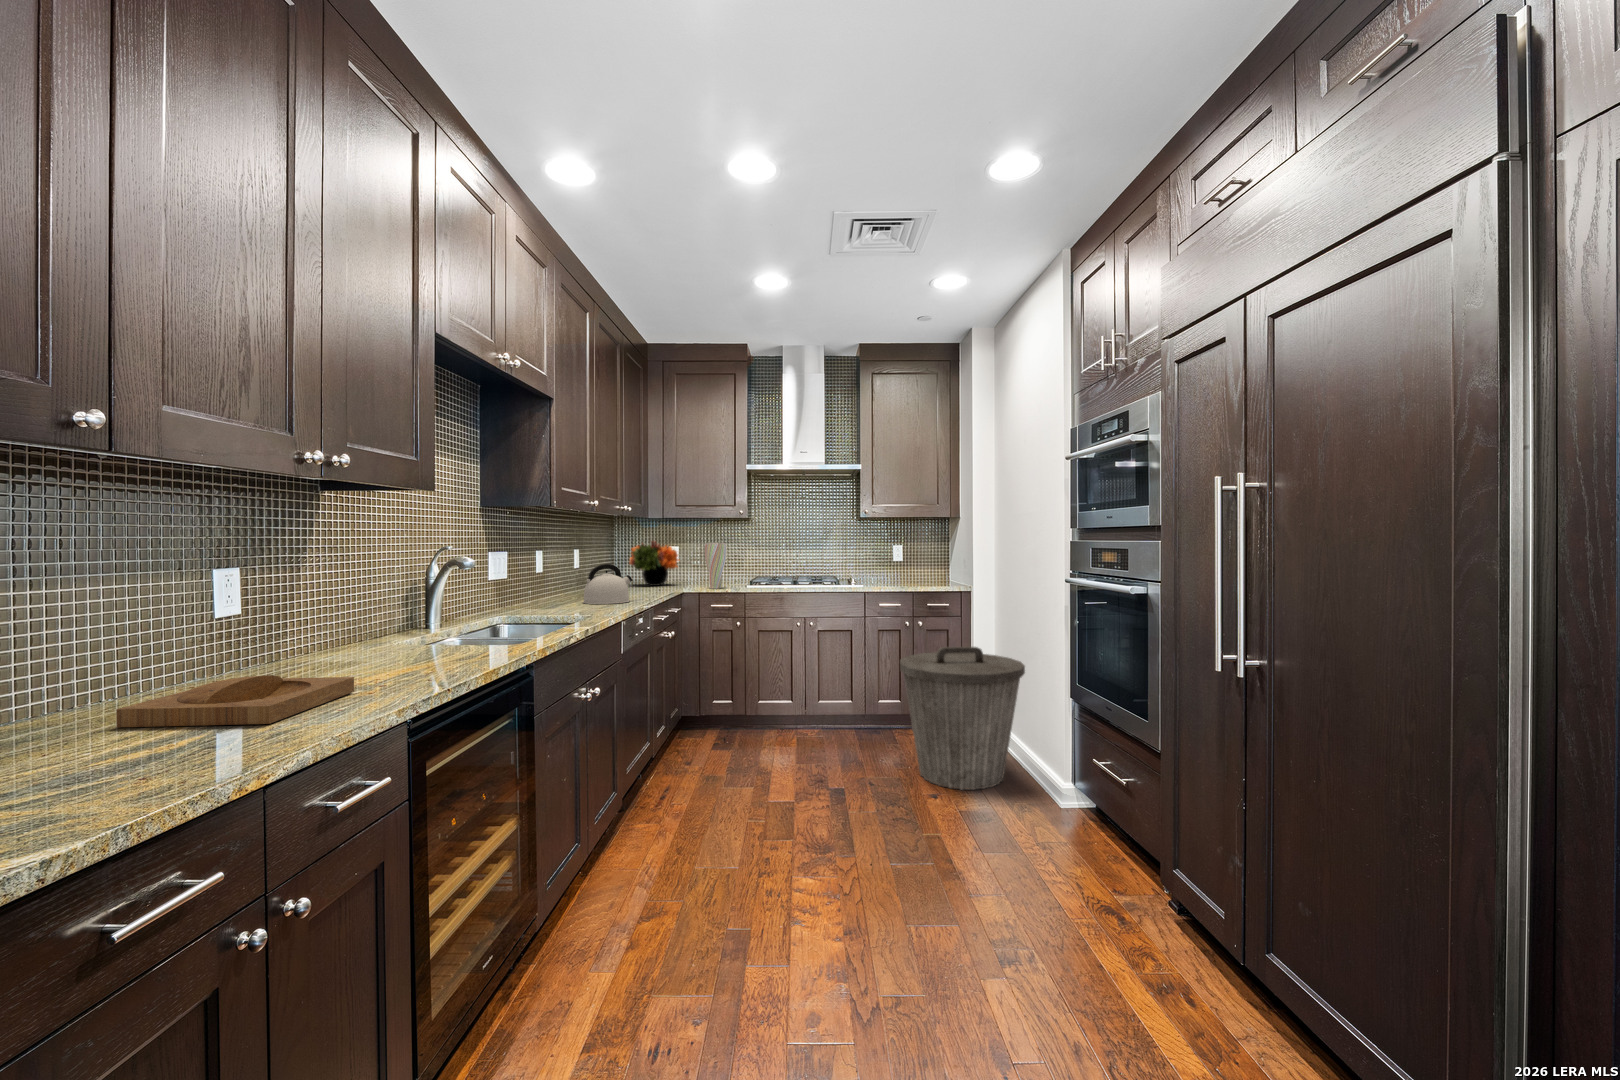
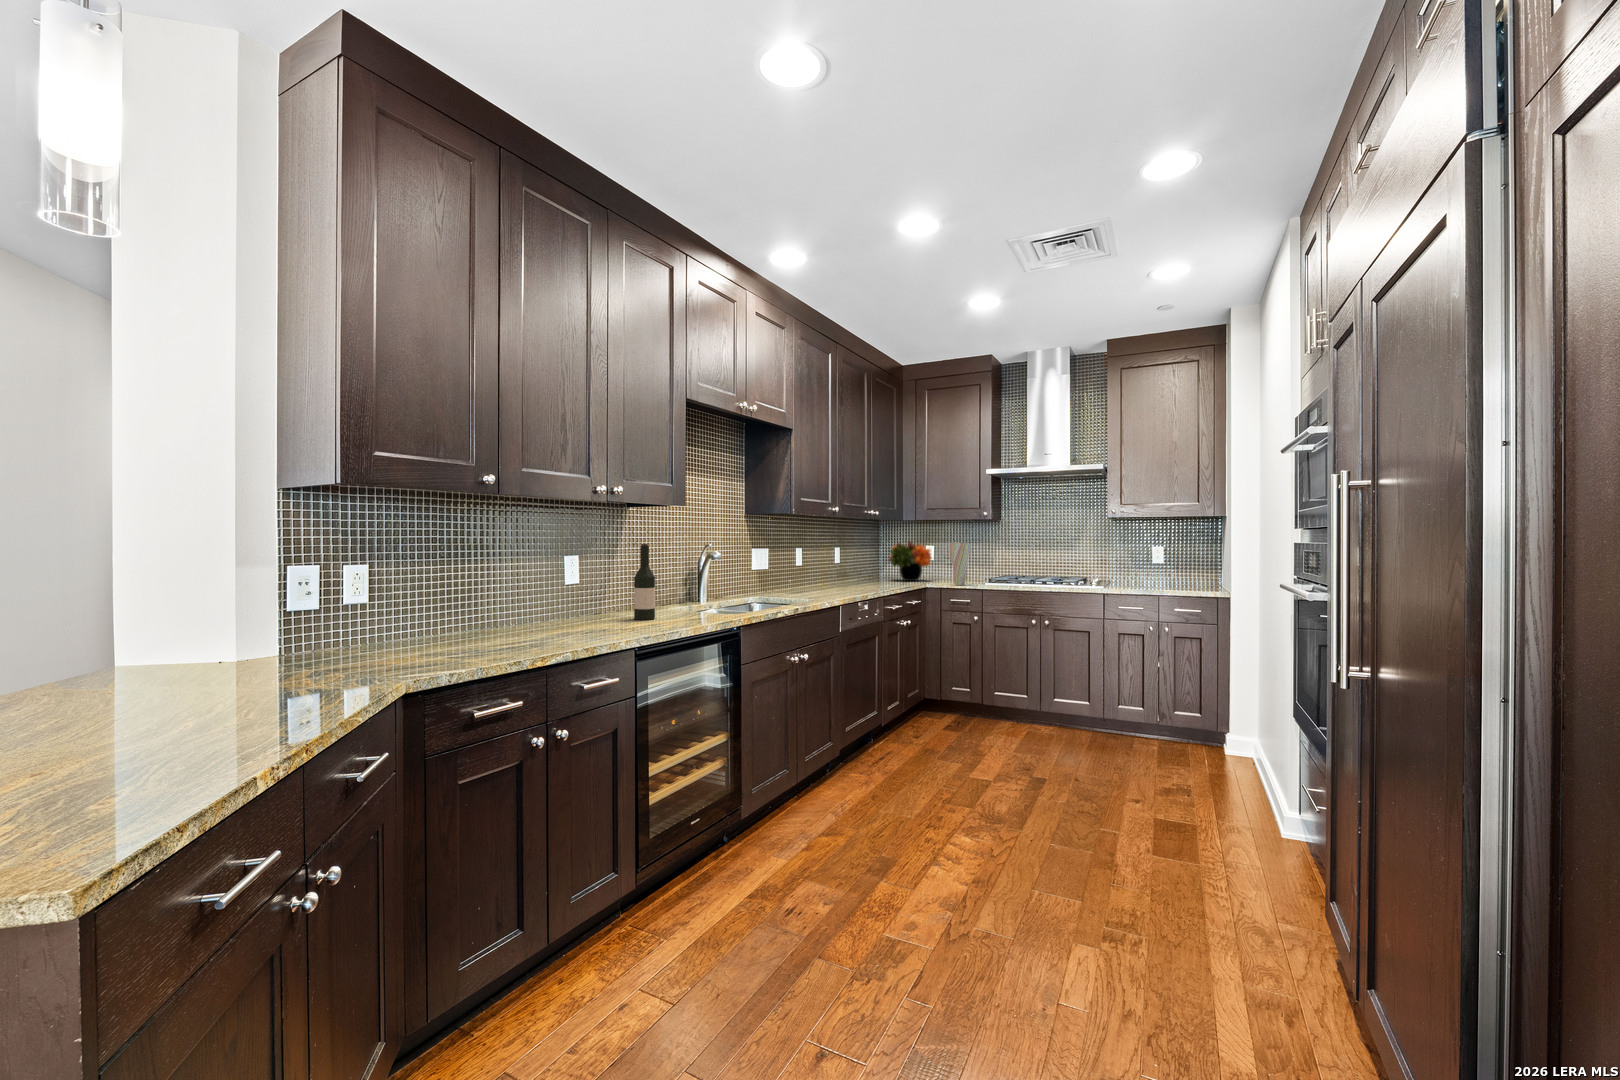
wine bottle: none [354,547,389,665] -> present [634,544,655,620]
kettle: present [583,564,632,604] -> none [828,560,869,593]
trash can: present [900,647,1025,790] -> none [1113,653,1259,805]
tray: present [116,675,354,727] -> none [507,618,618,642]

